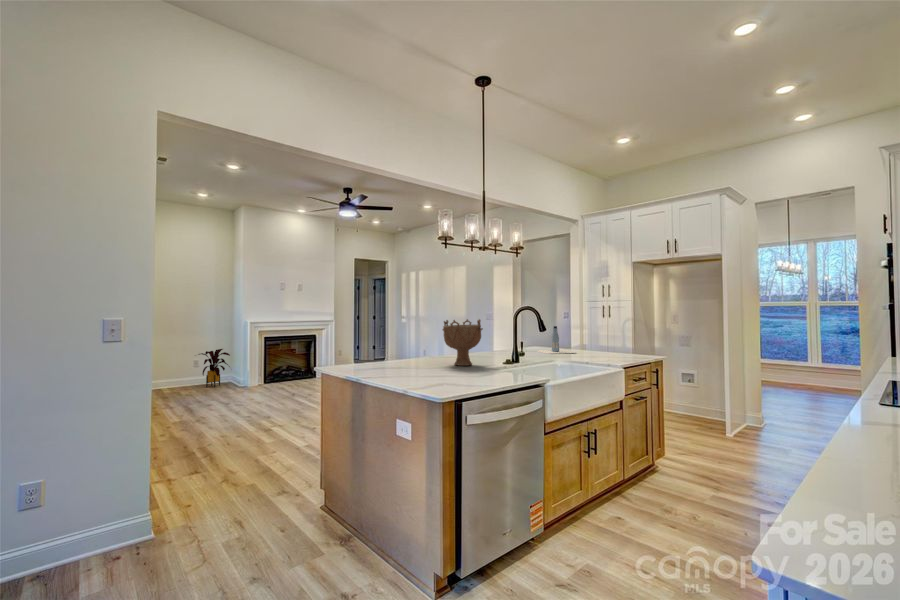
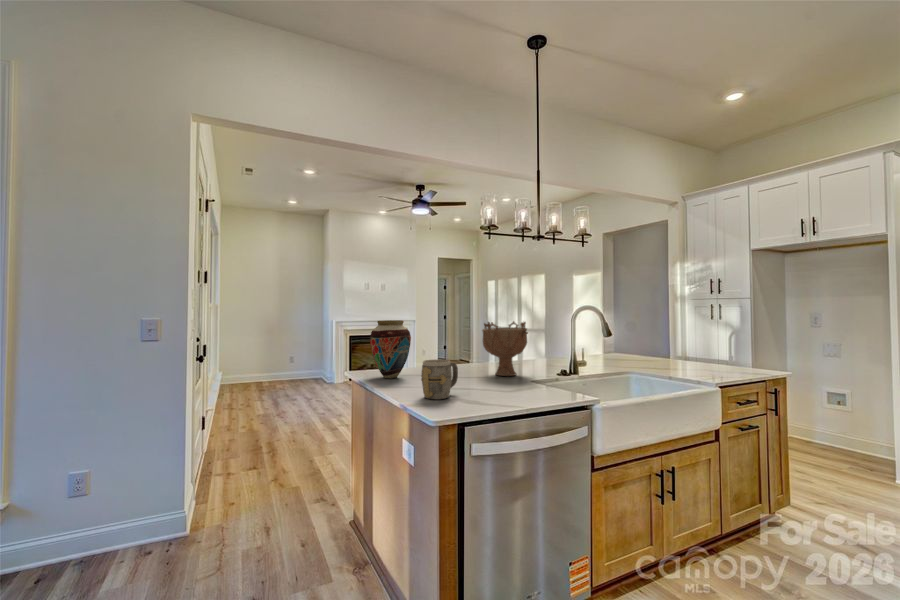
vase: none [348,319,385,371] -> present [370,320,411,378]
bottle: present [538,326,575,354] -> none [612,330,666,364]
house plant: present [199,349,230,387] -> none [286,347,319,383]
mug: none [411,351,439,384] -> present [421,359,458,400]

